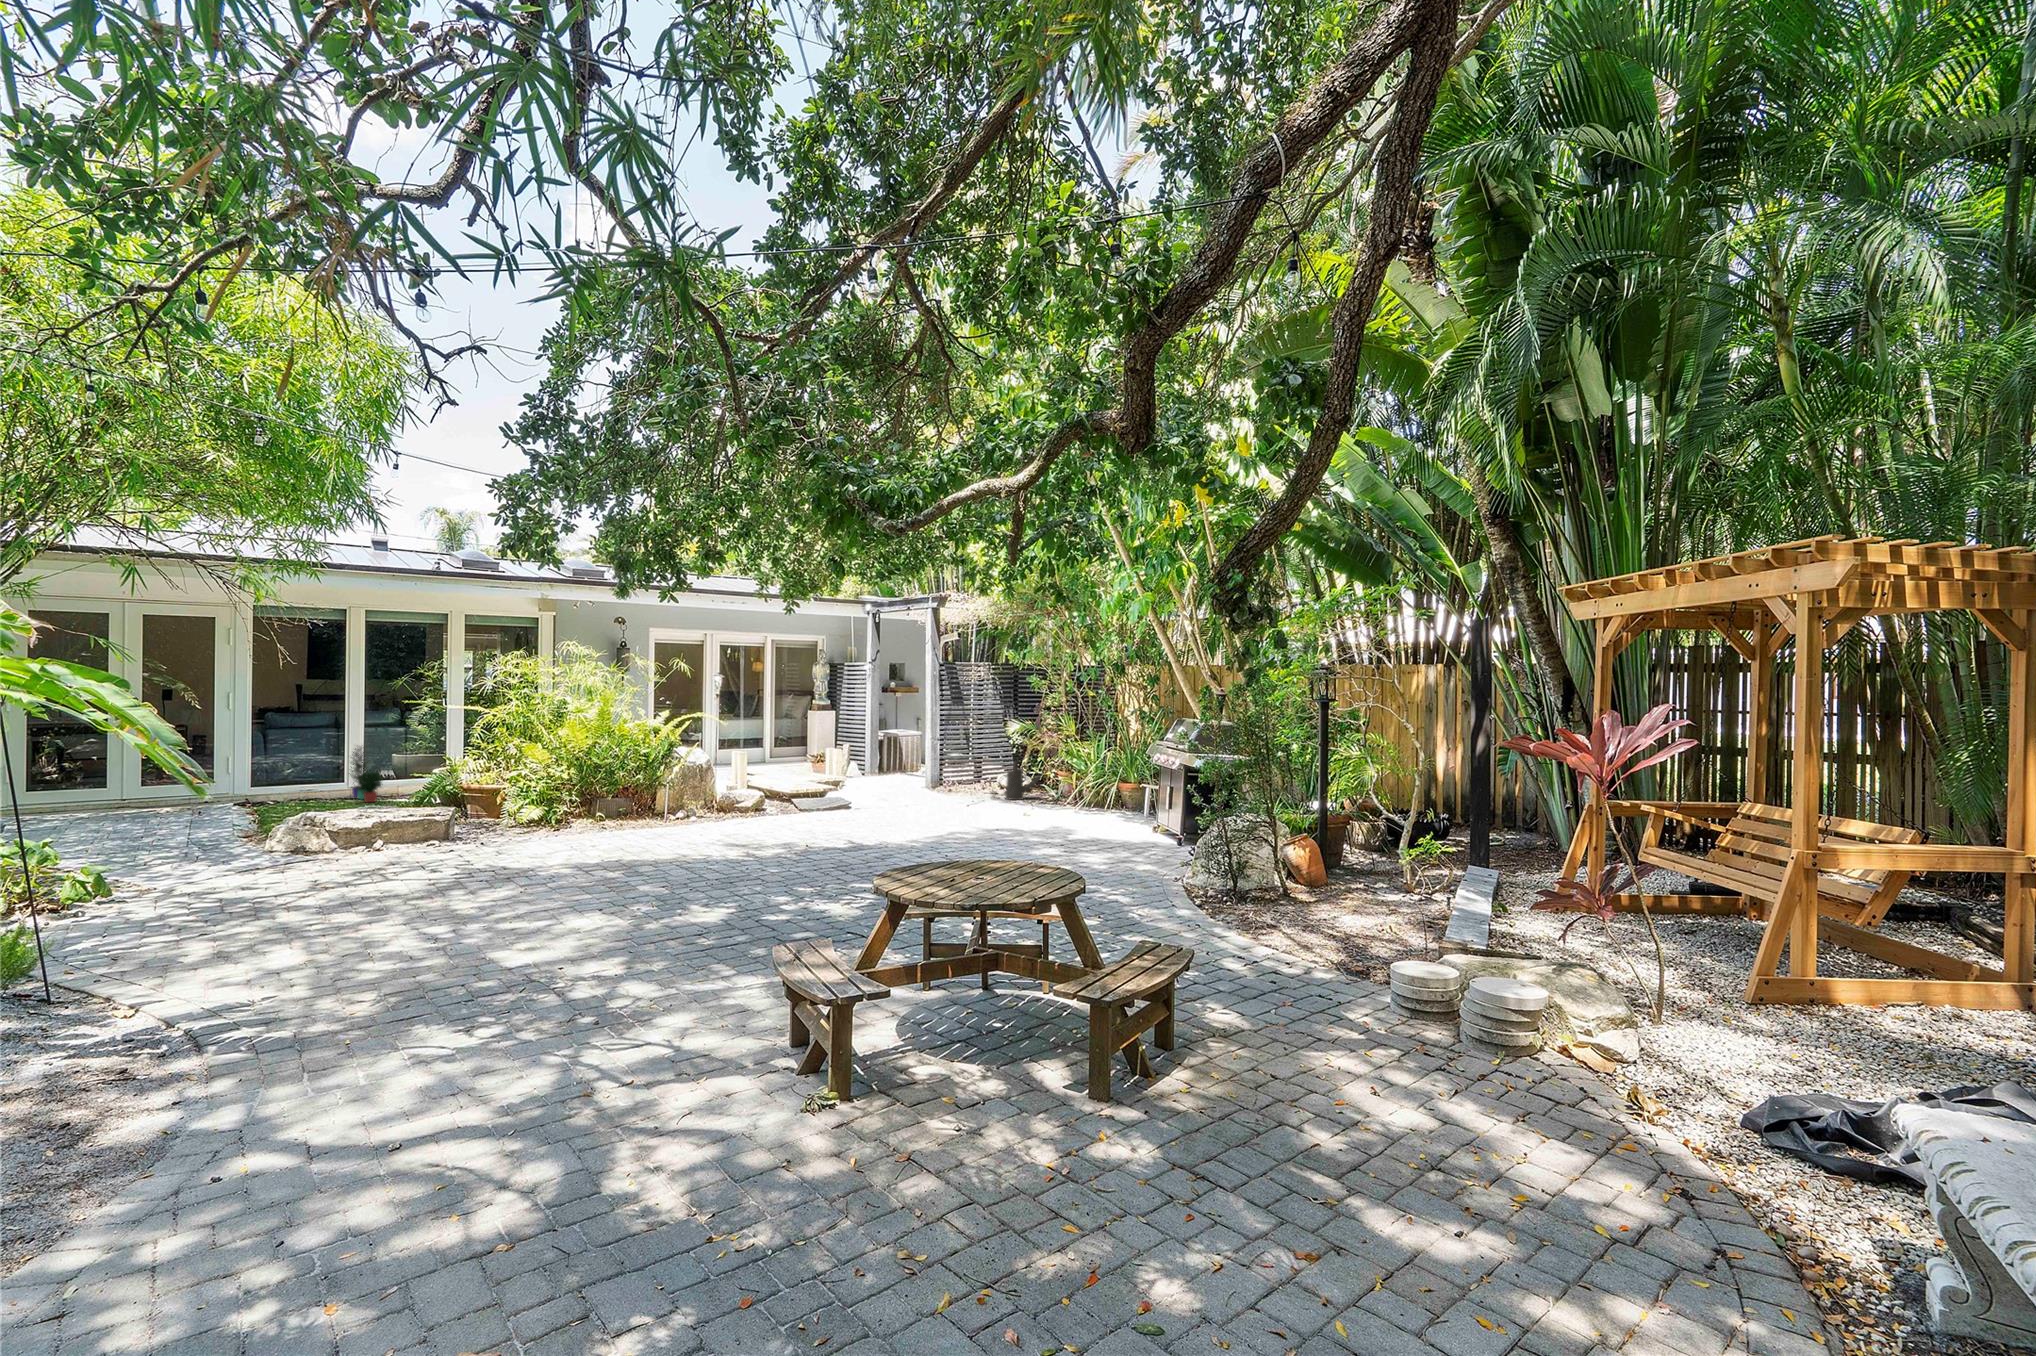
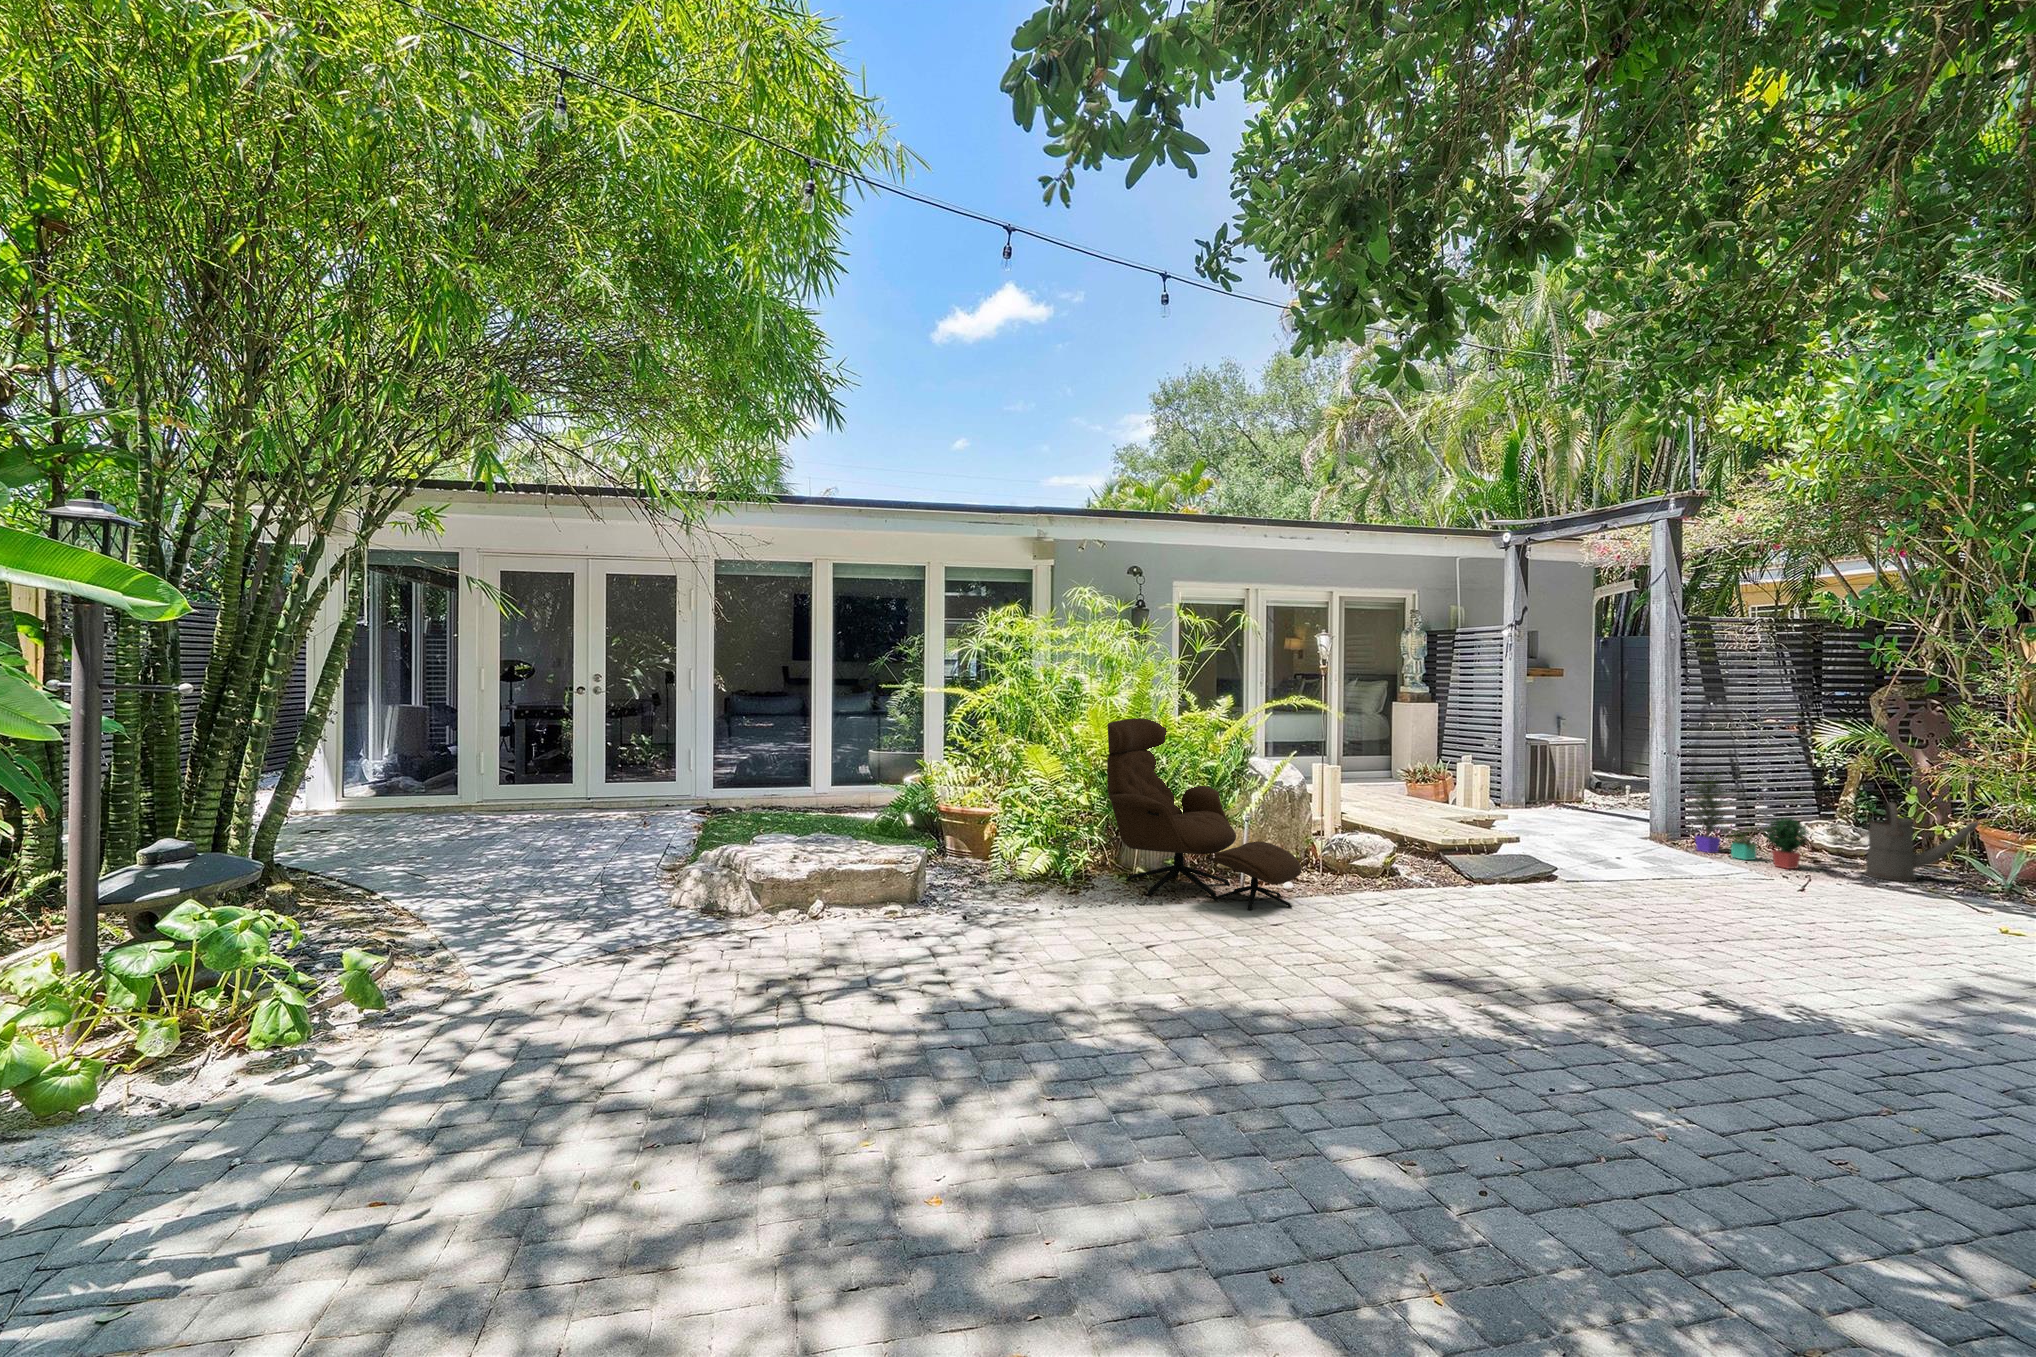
lounge chair: none [579,726,694,829] -> present [1107,718,1302,910]
potted plant: present [349,747,382,802] -> present [1692,770,1808,869]

